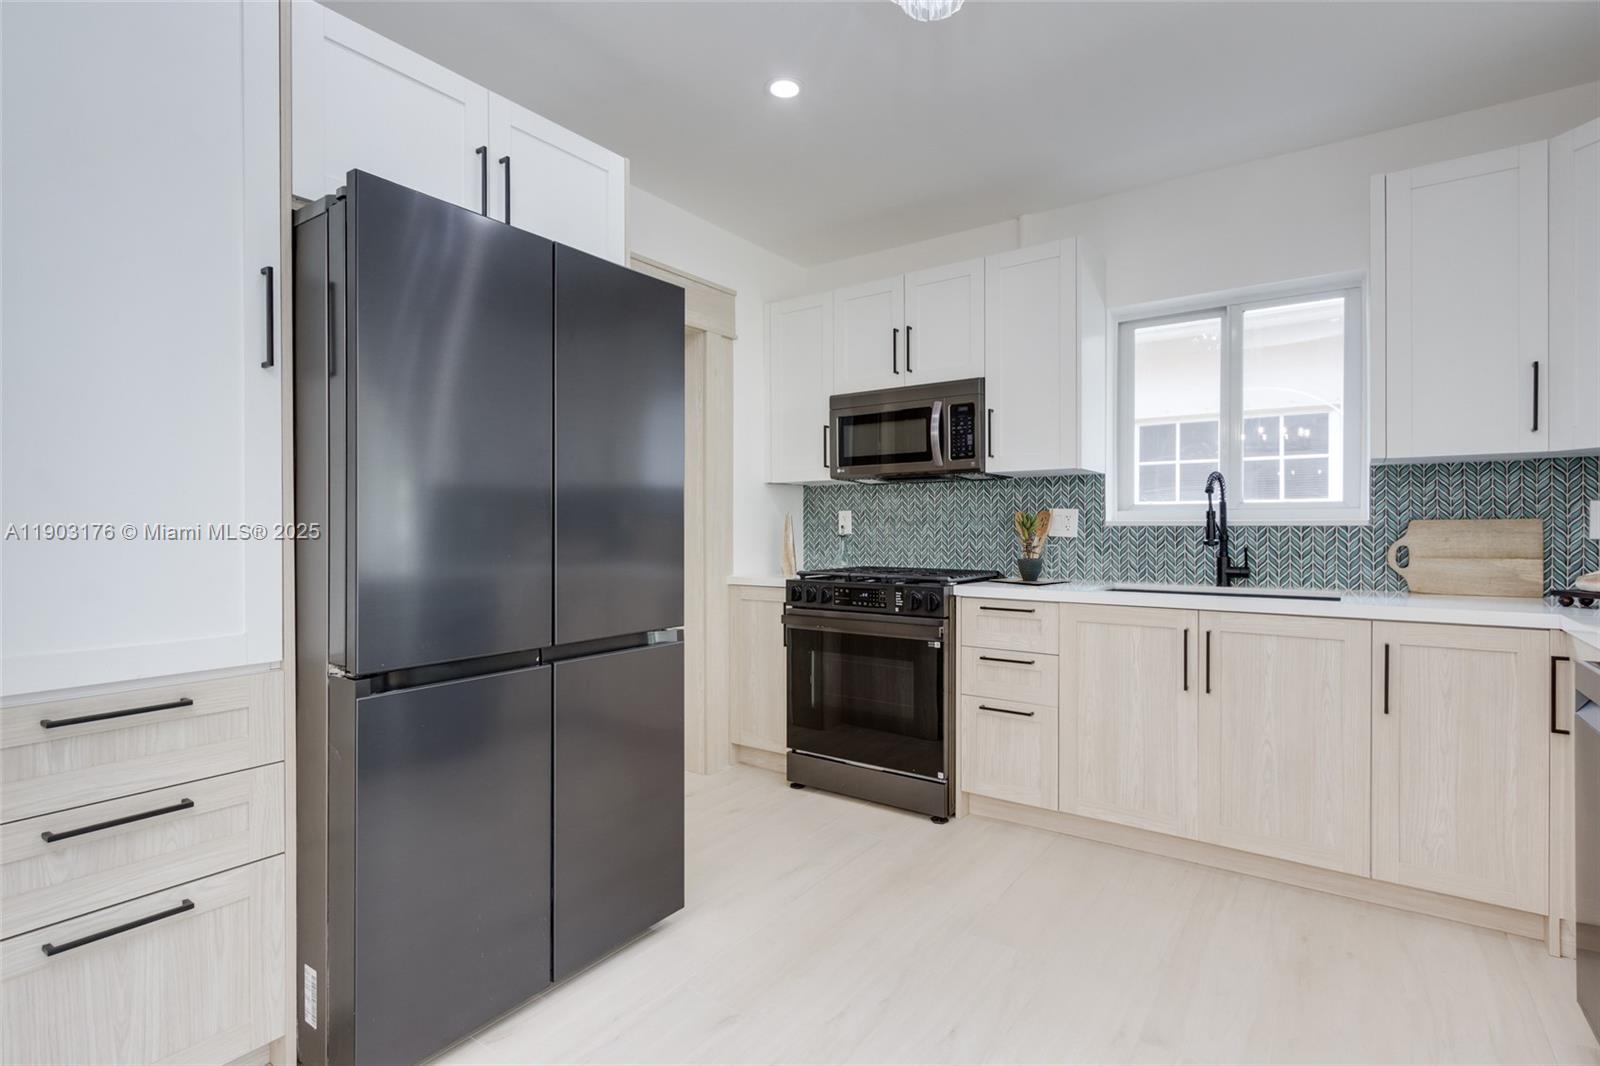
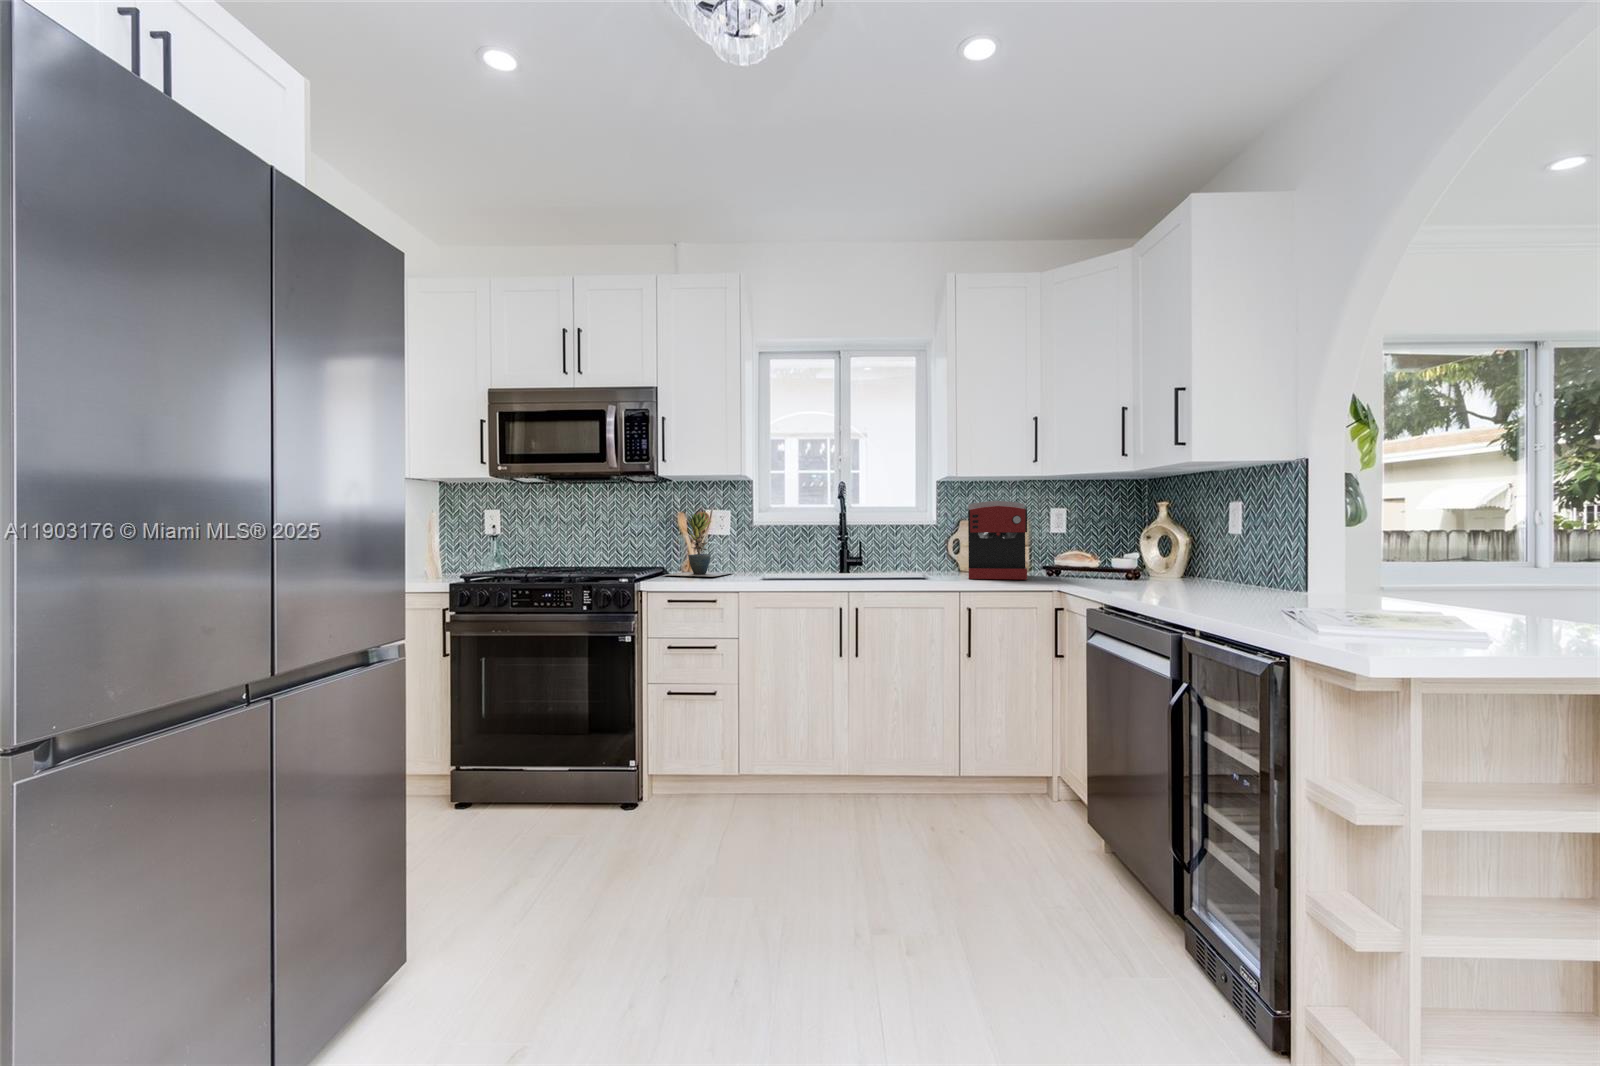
coffee maker: none [1397,491,1515,608] -> present [968,501,1027,579]

